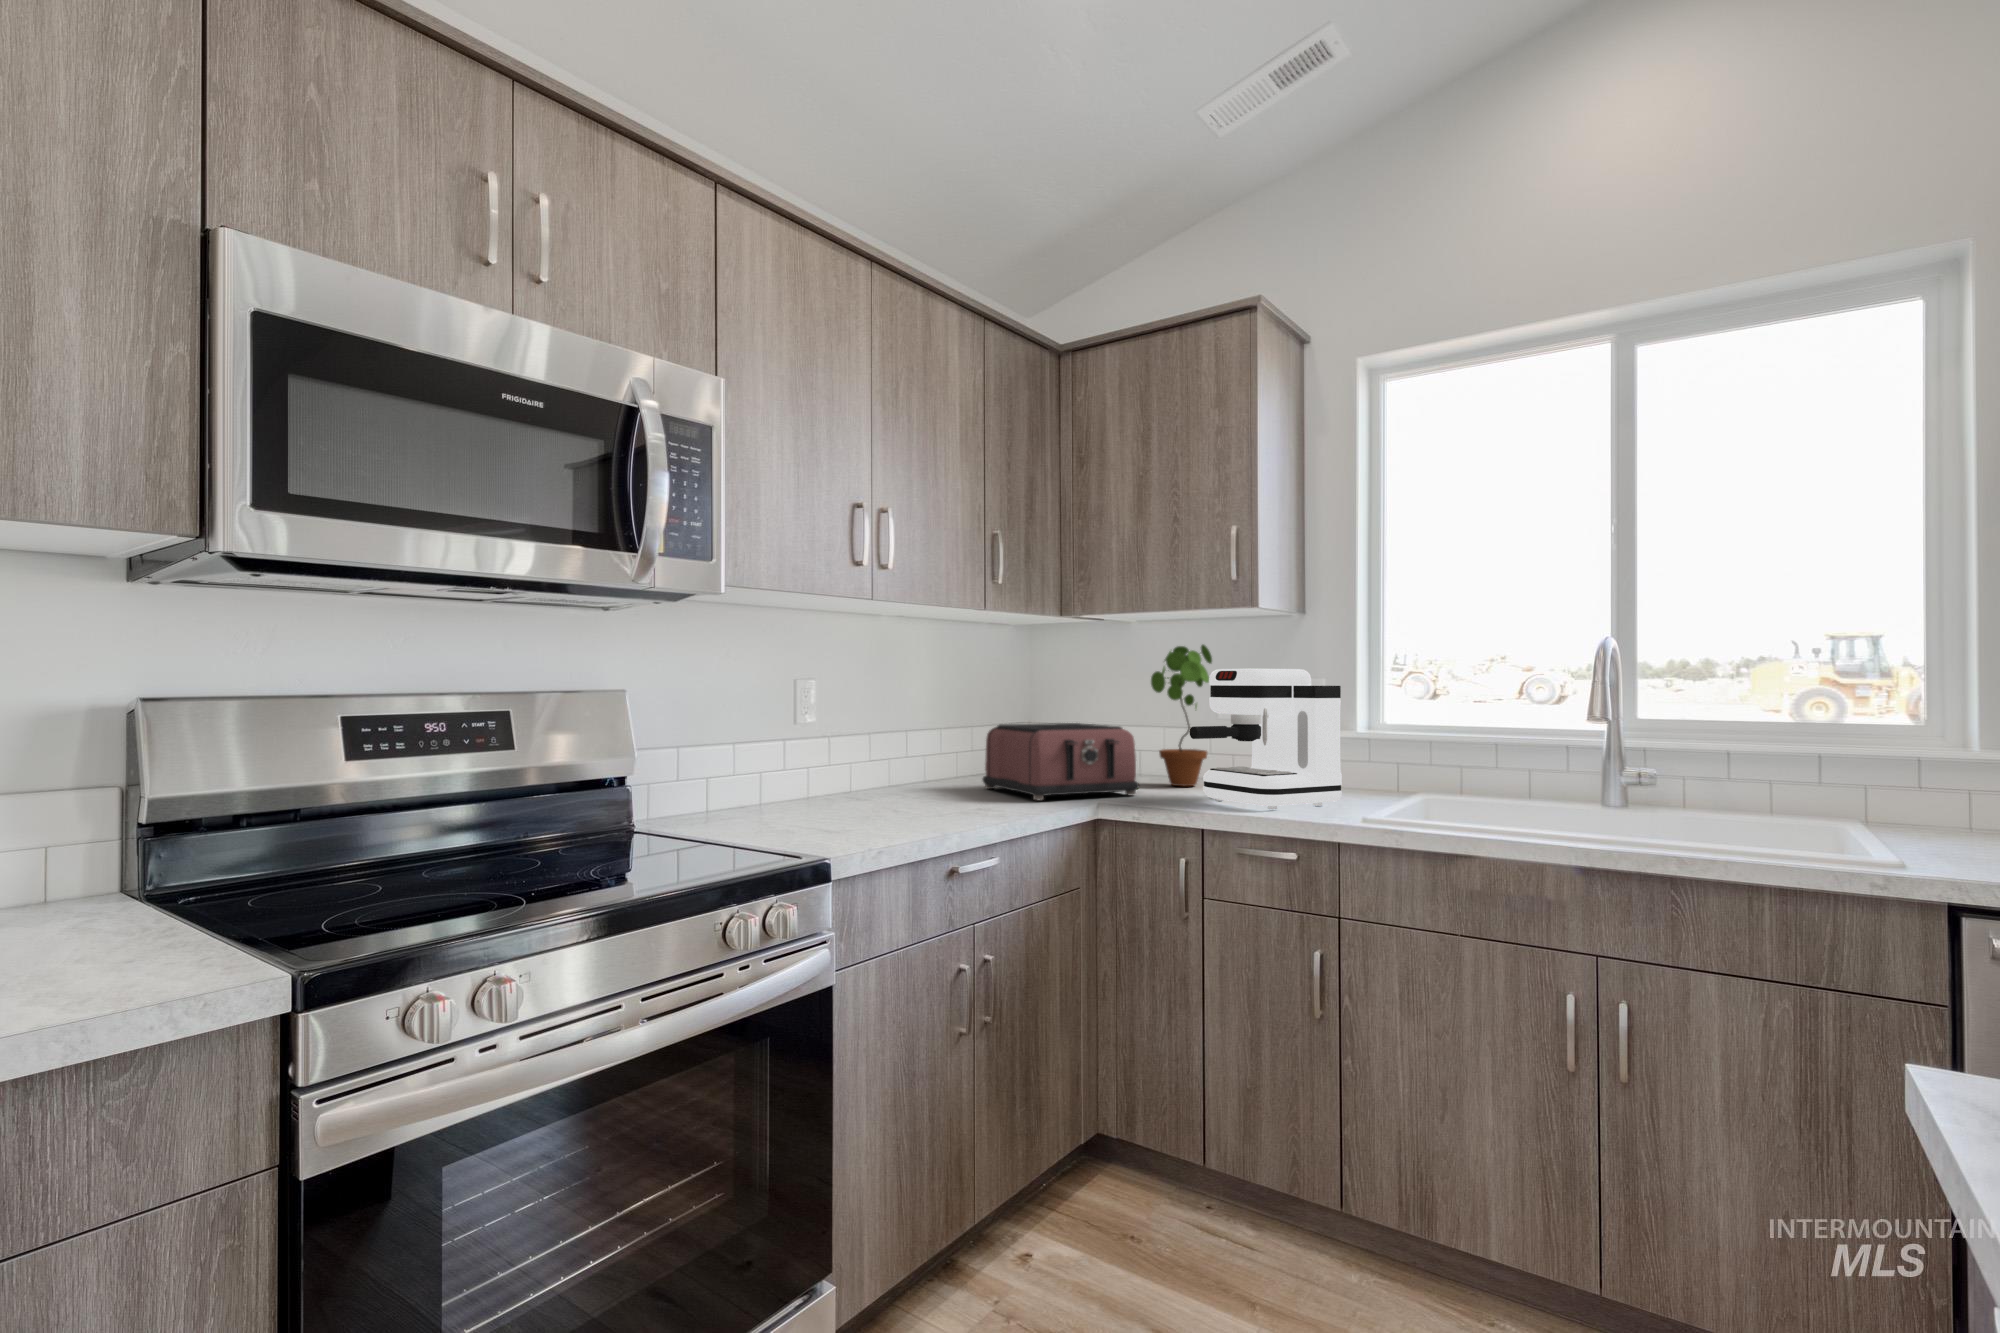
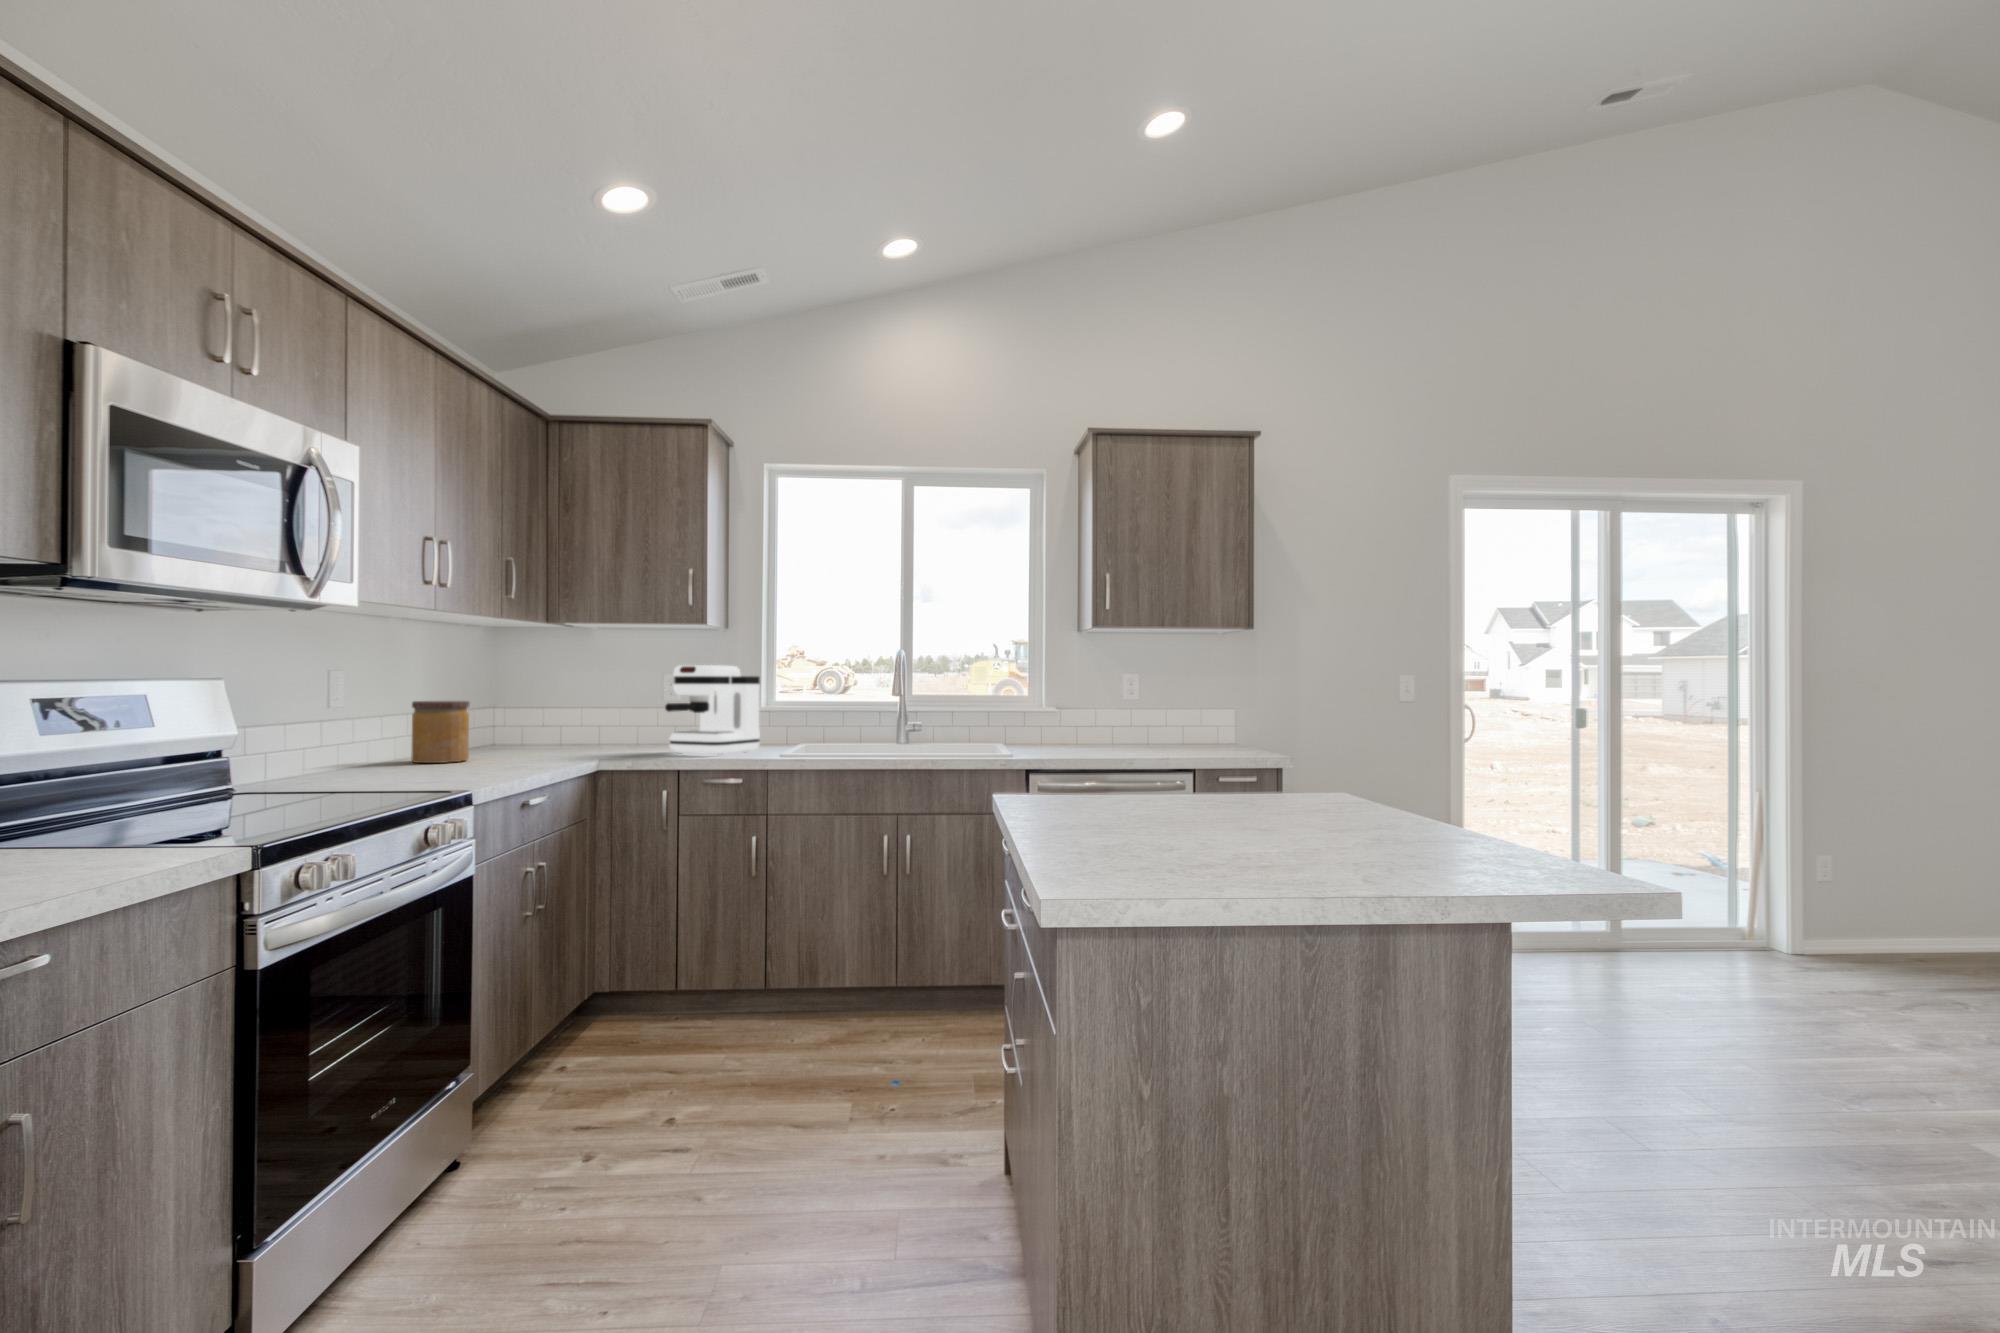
potted plant: present [1151,645,1212,786] -> none [621,647,664,748]
jar: none [883,717,947,798] -> present [412,701,470,763]
toaster: present [983,723,1139,801] -> none [489,705,621,759]

